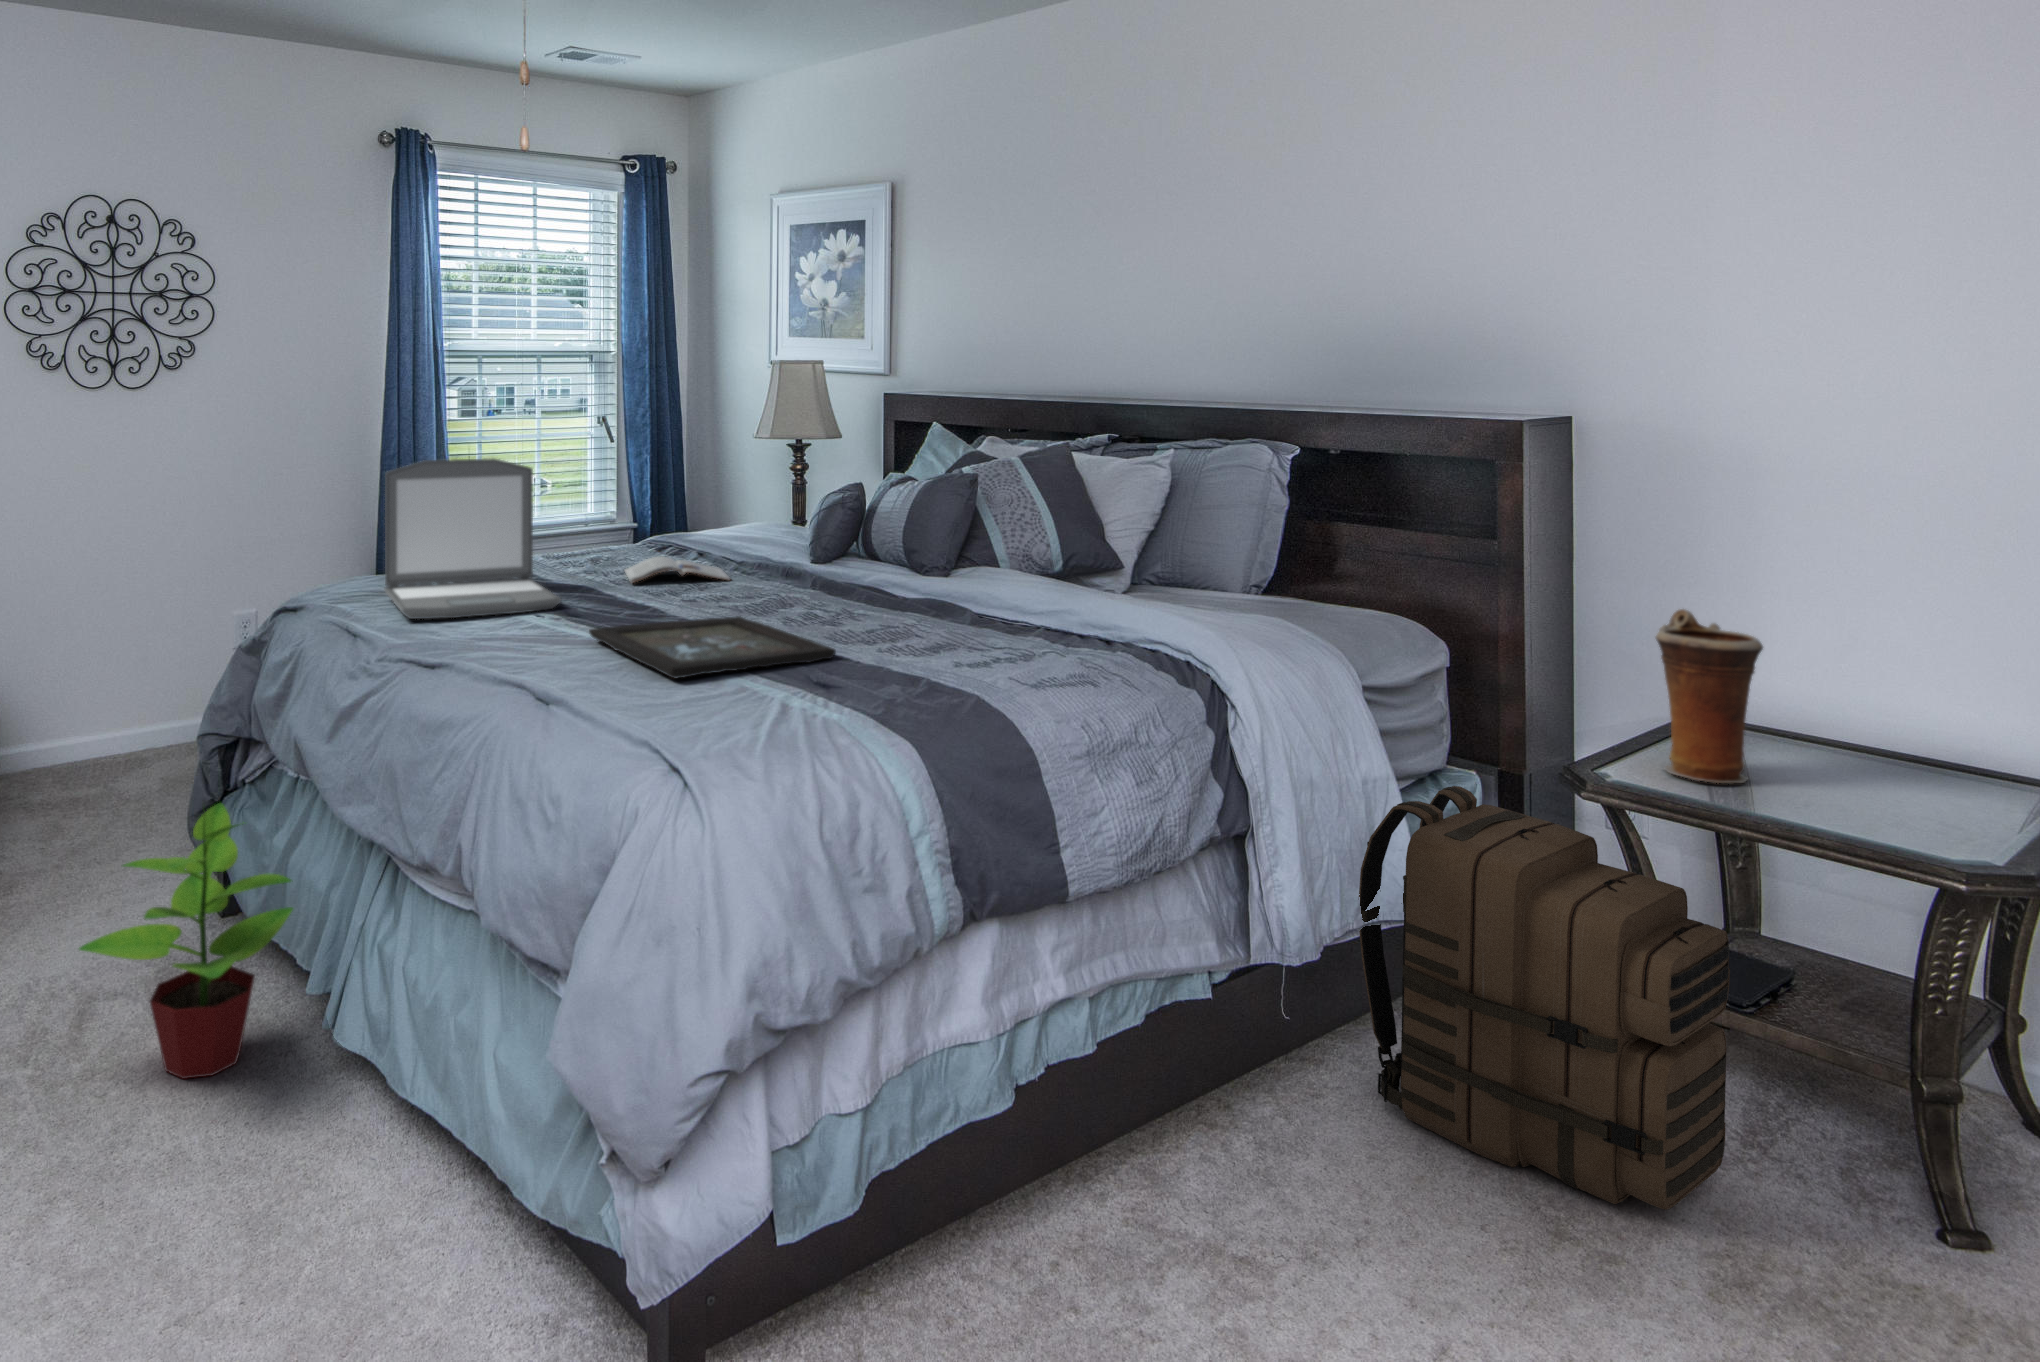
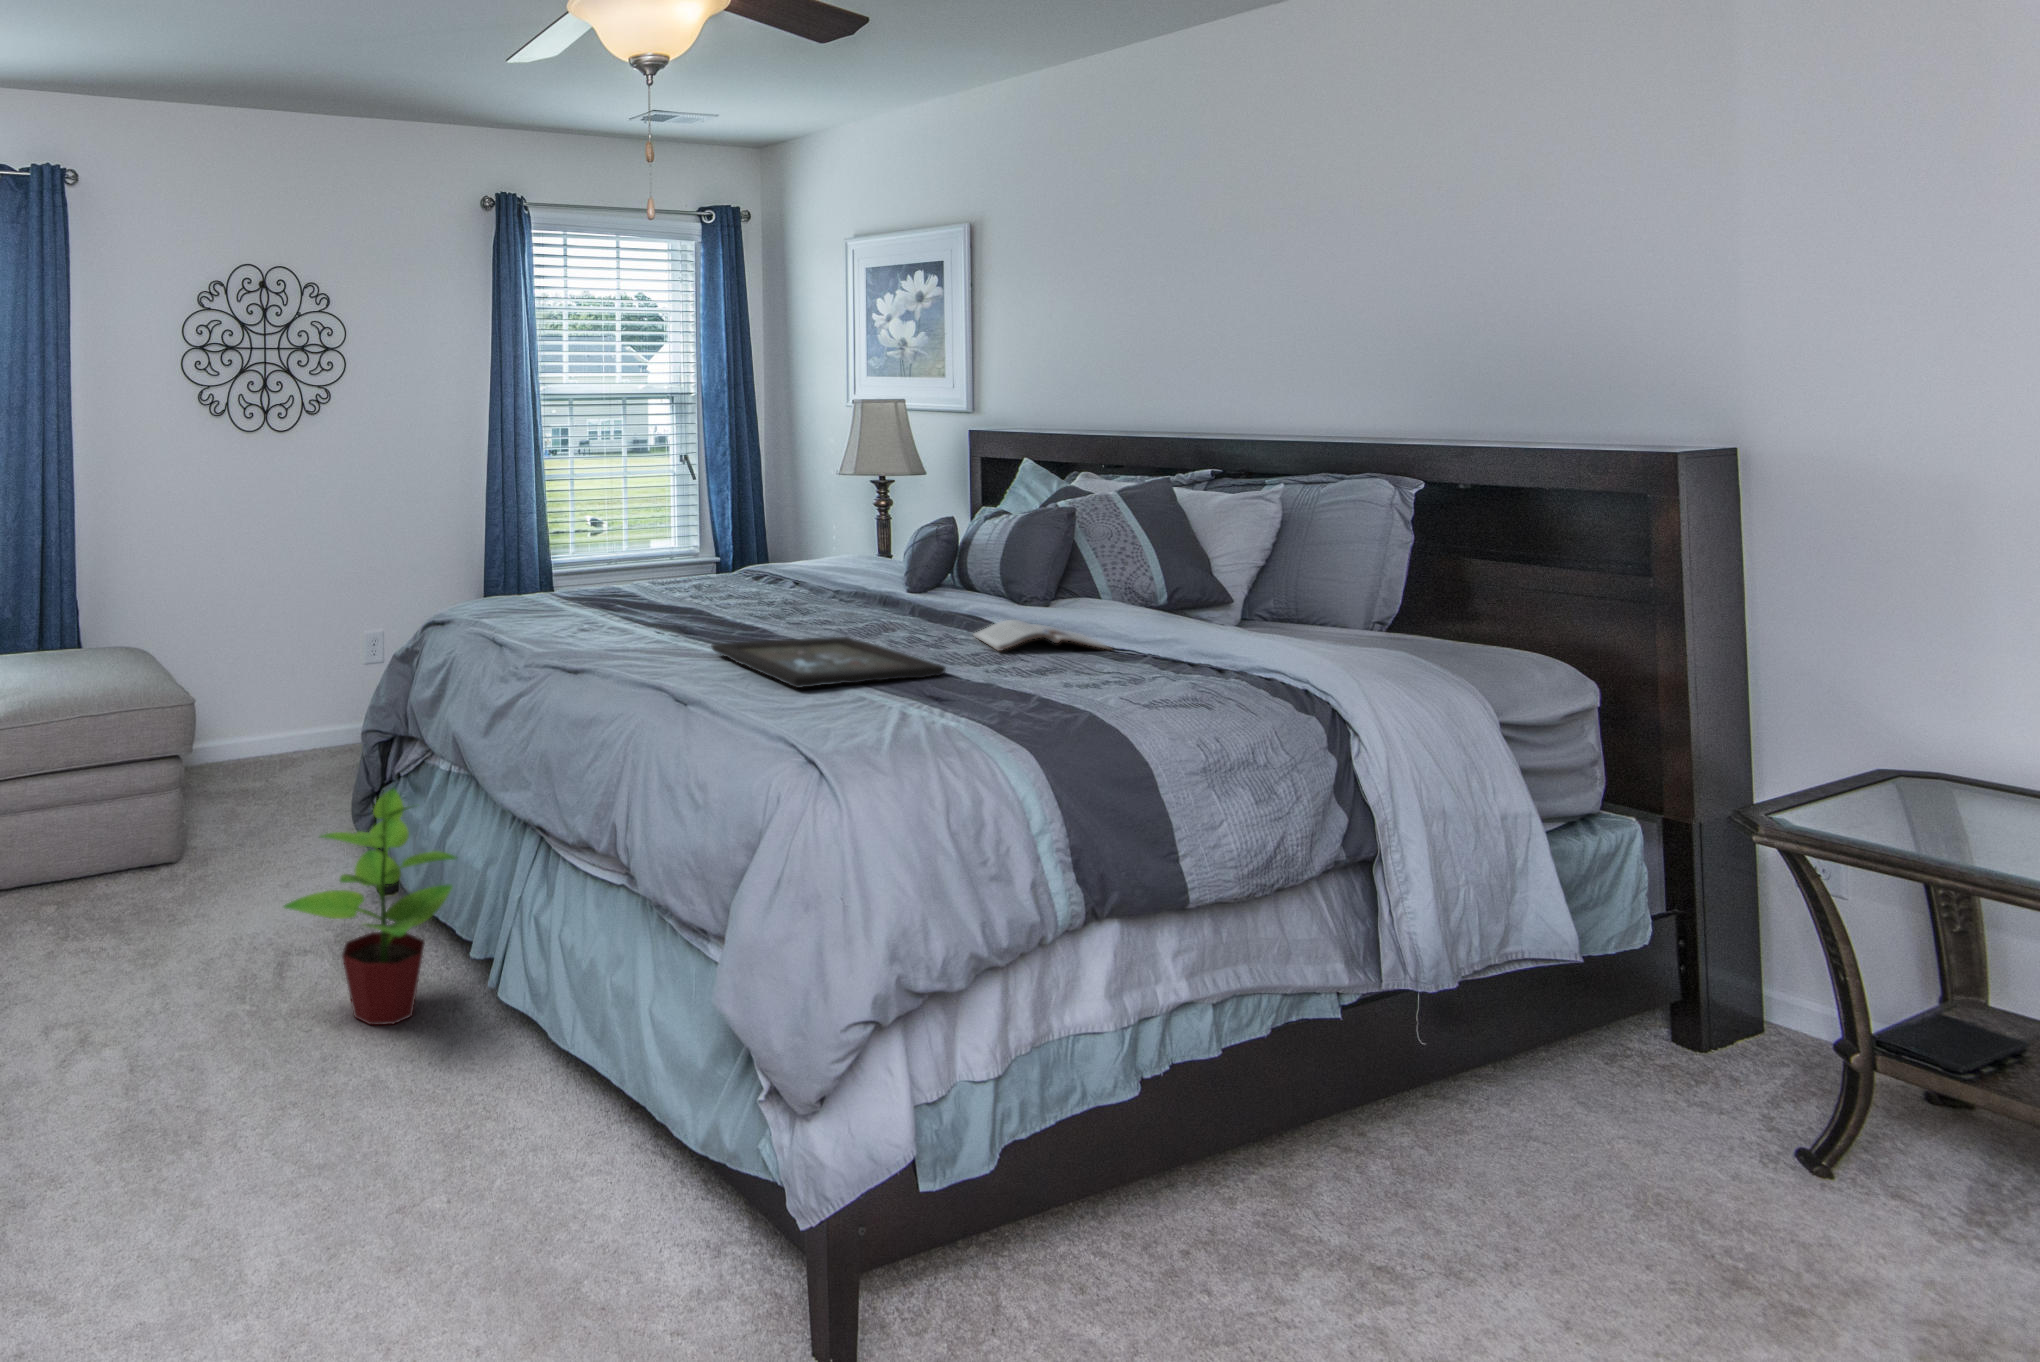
laptop: present [385,458,561,619] -> none [519,491,679,633]
magazine: present [625,556,731,583] -> present [974,620,1112,651]
vase: present [1656,609,1763,783] -> none [1837,647,1972,833]
backpack: present [1359,786,1730,1210] -> none [1494,824,1942,1271]

